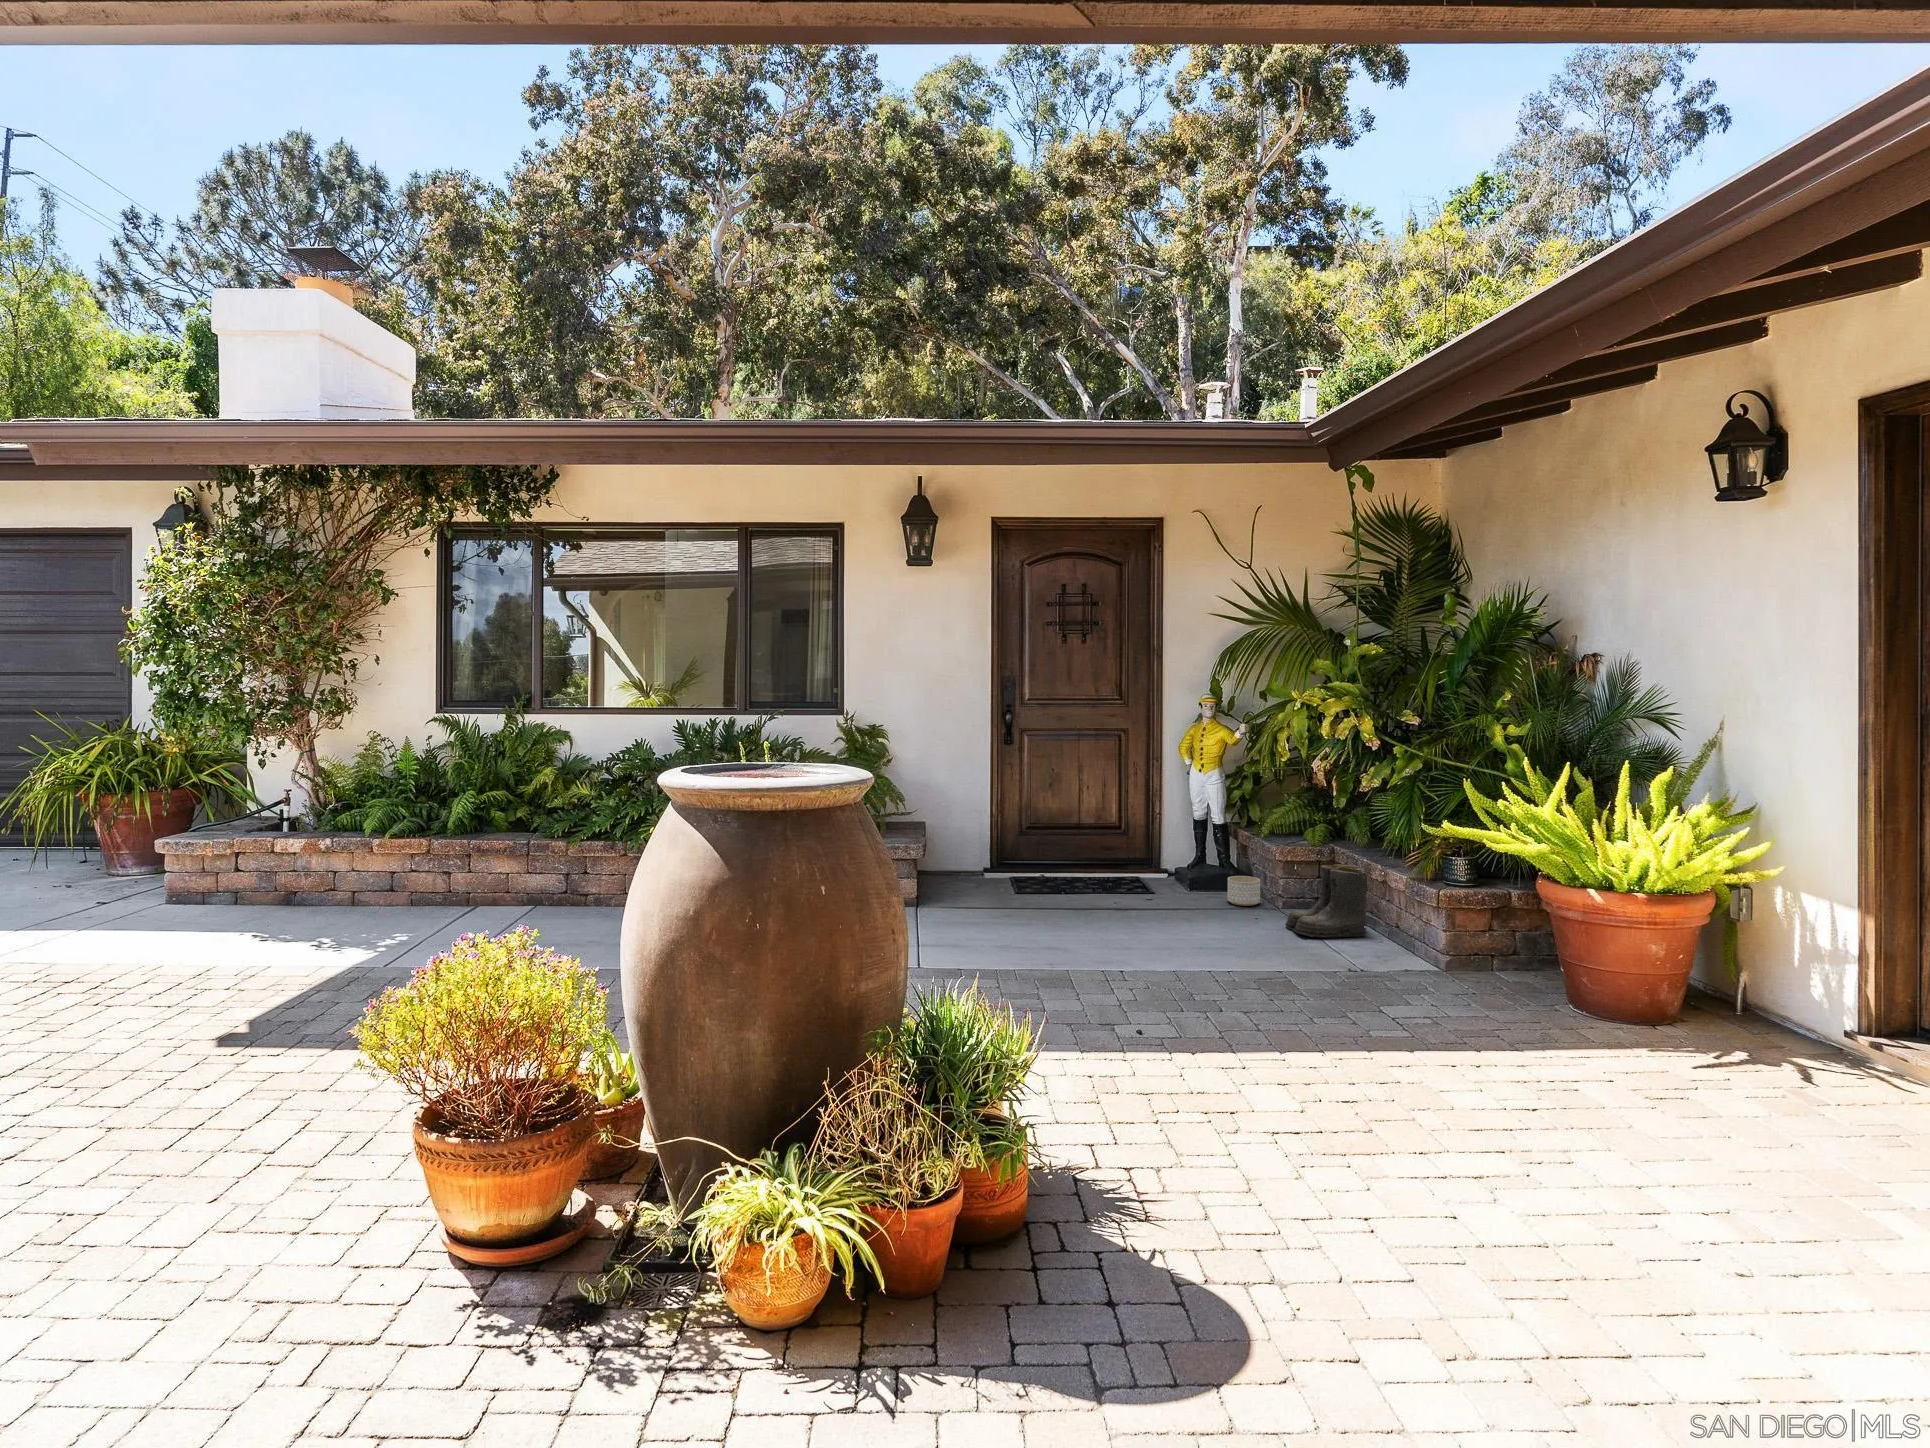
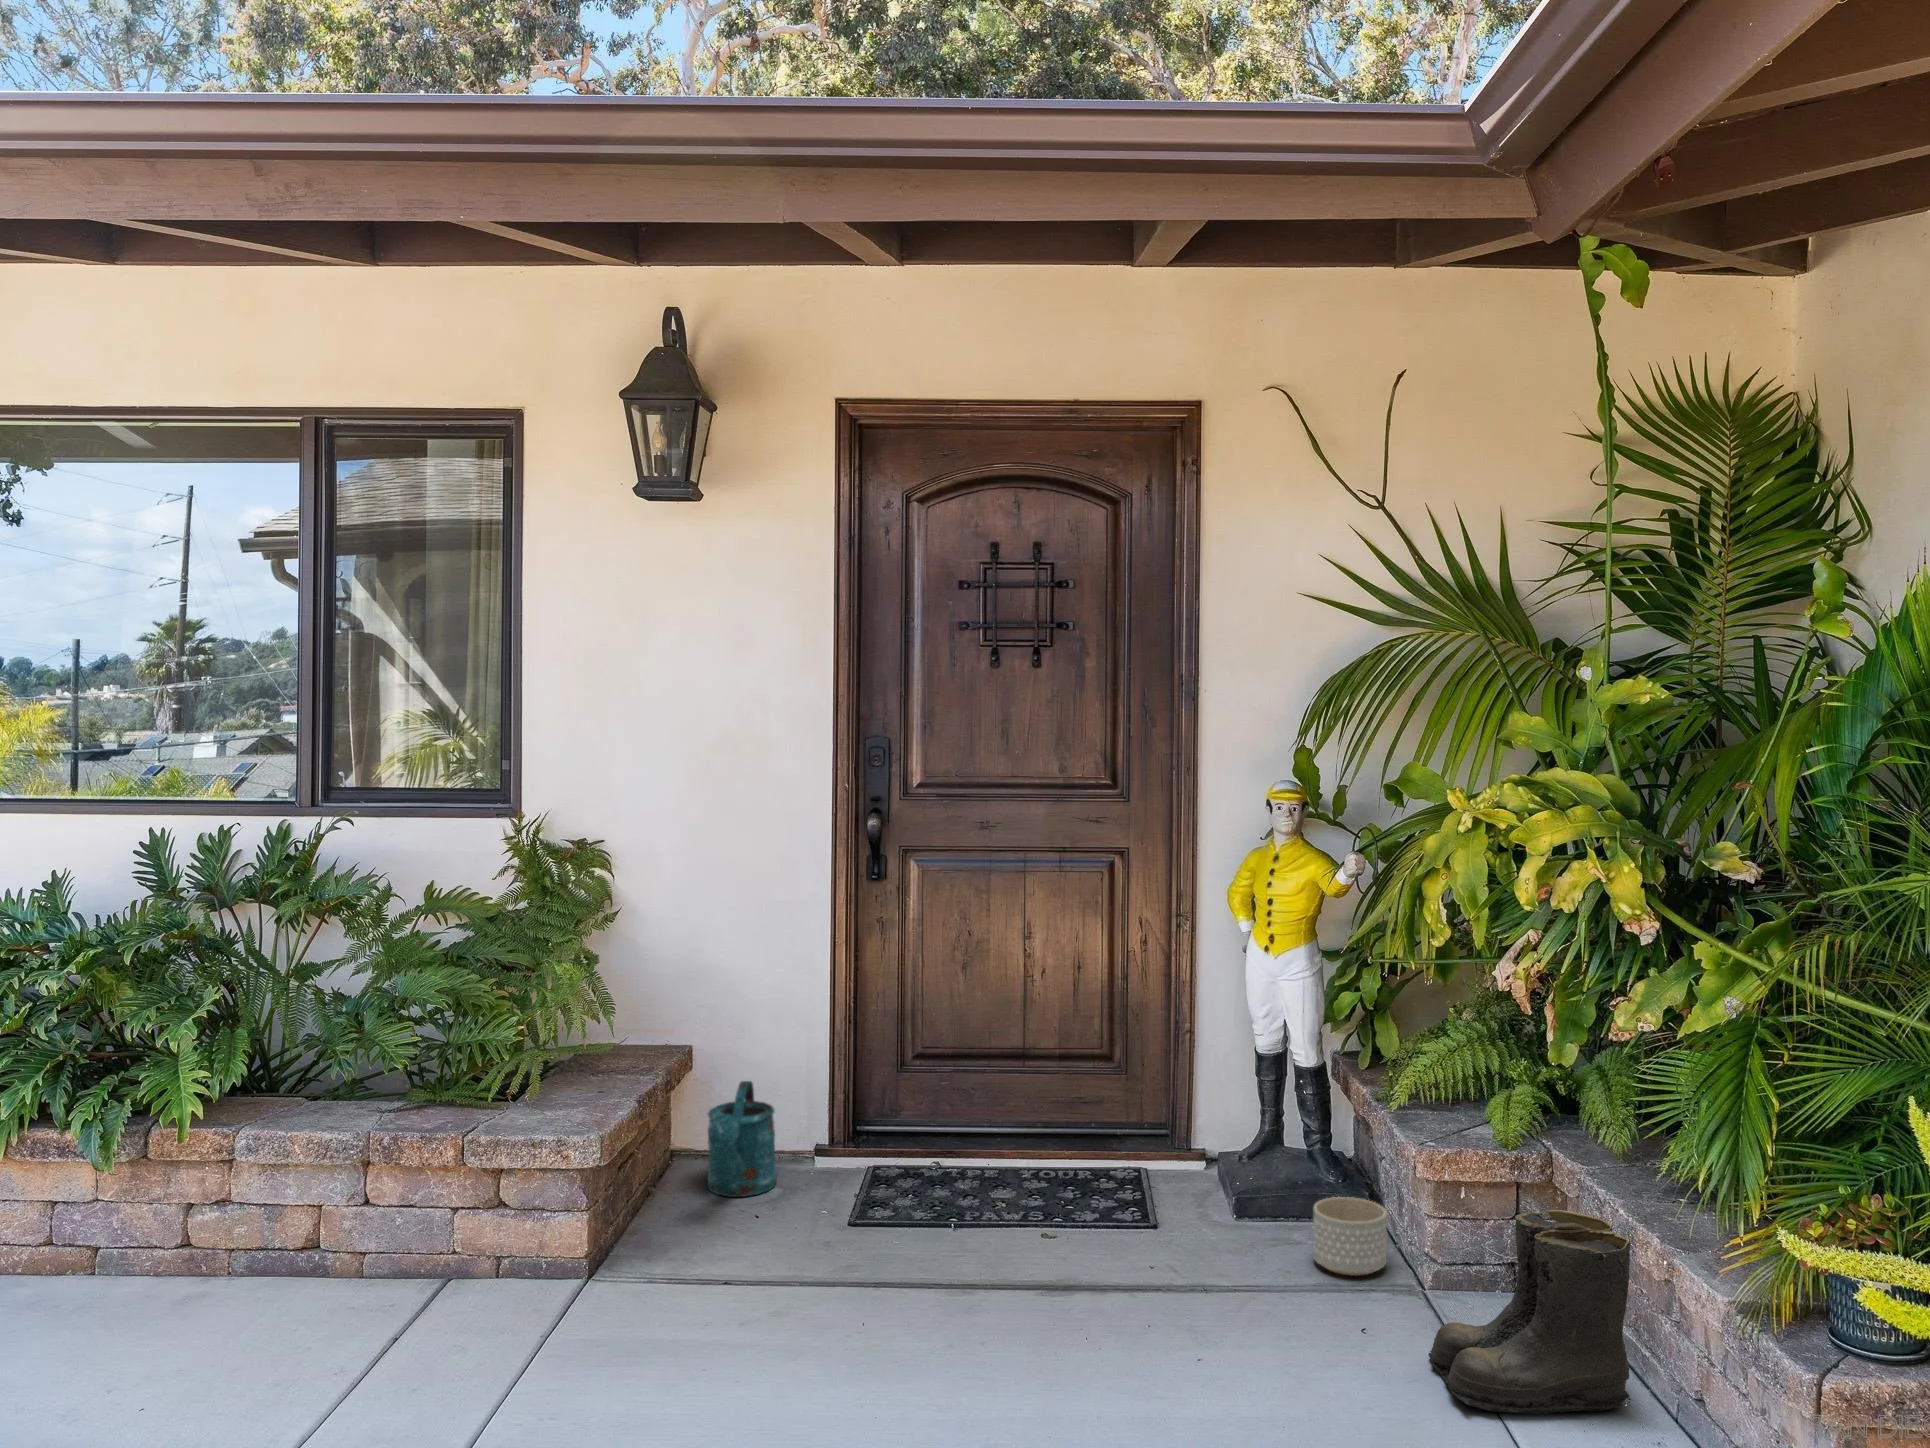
watering can: none [941,837,972,887] -> present [708,1081,777,1197]

